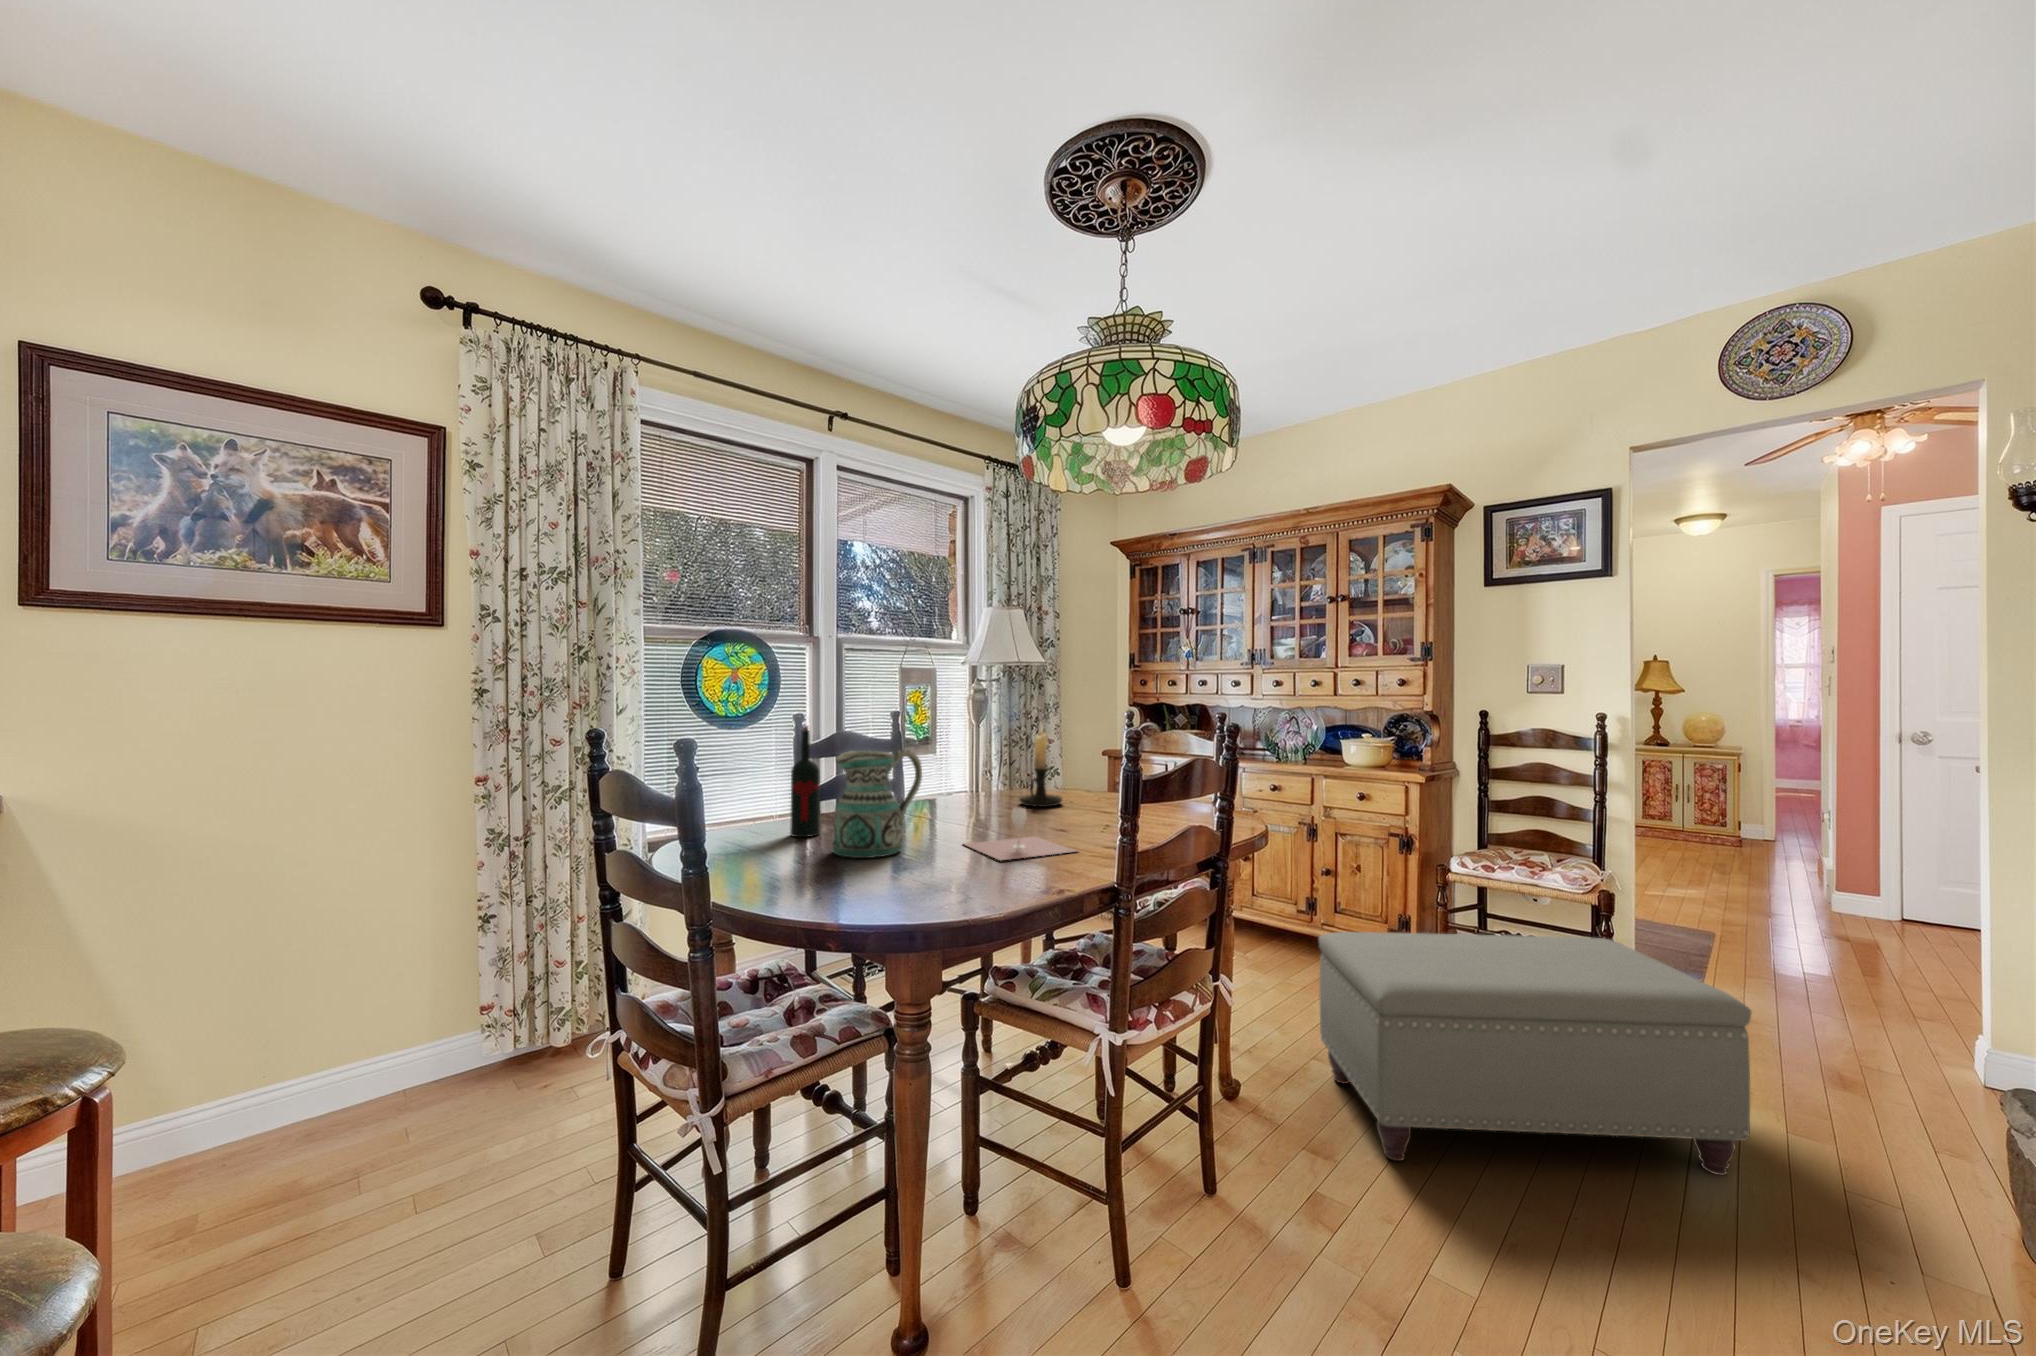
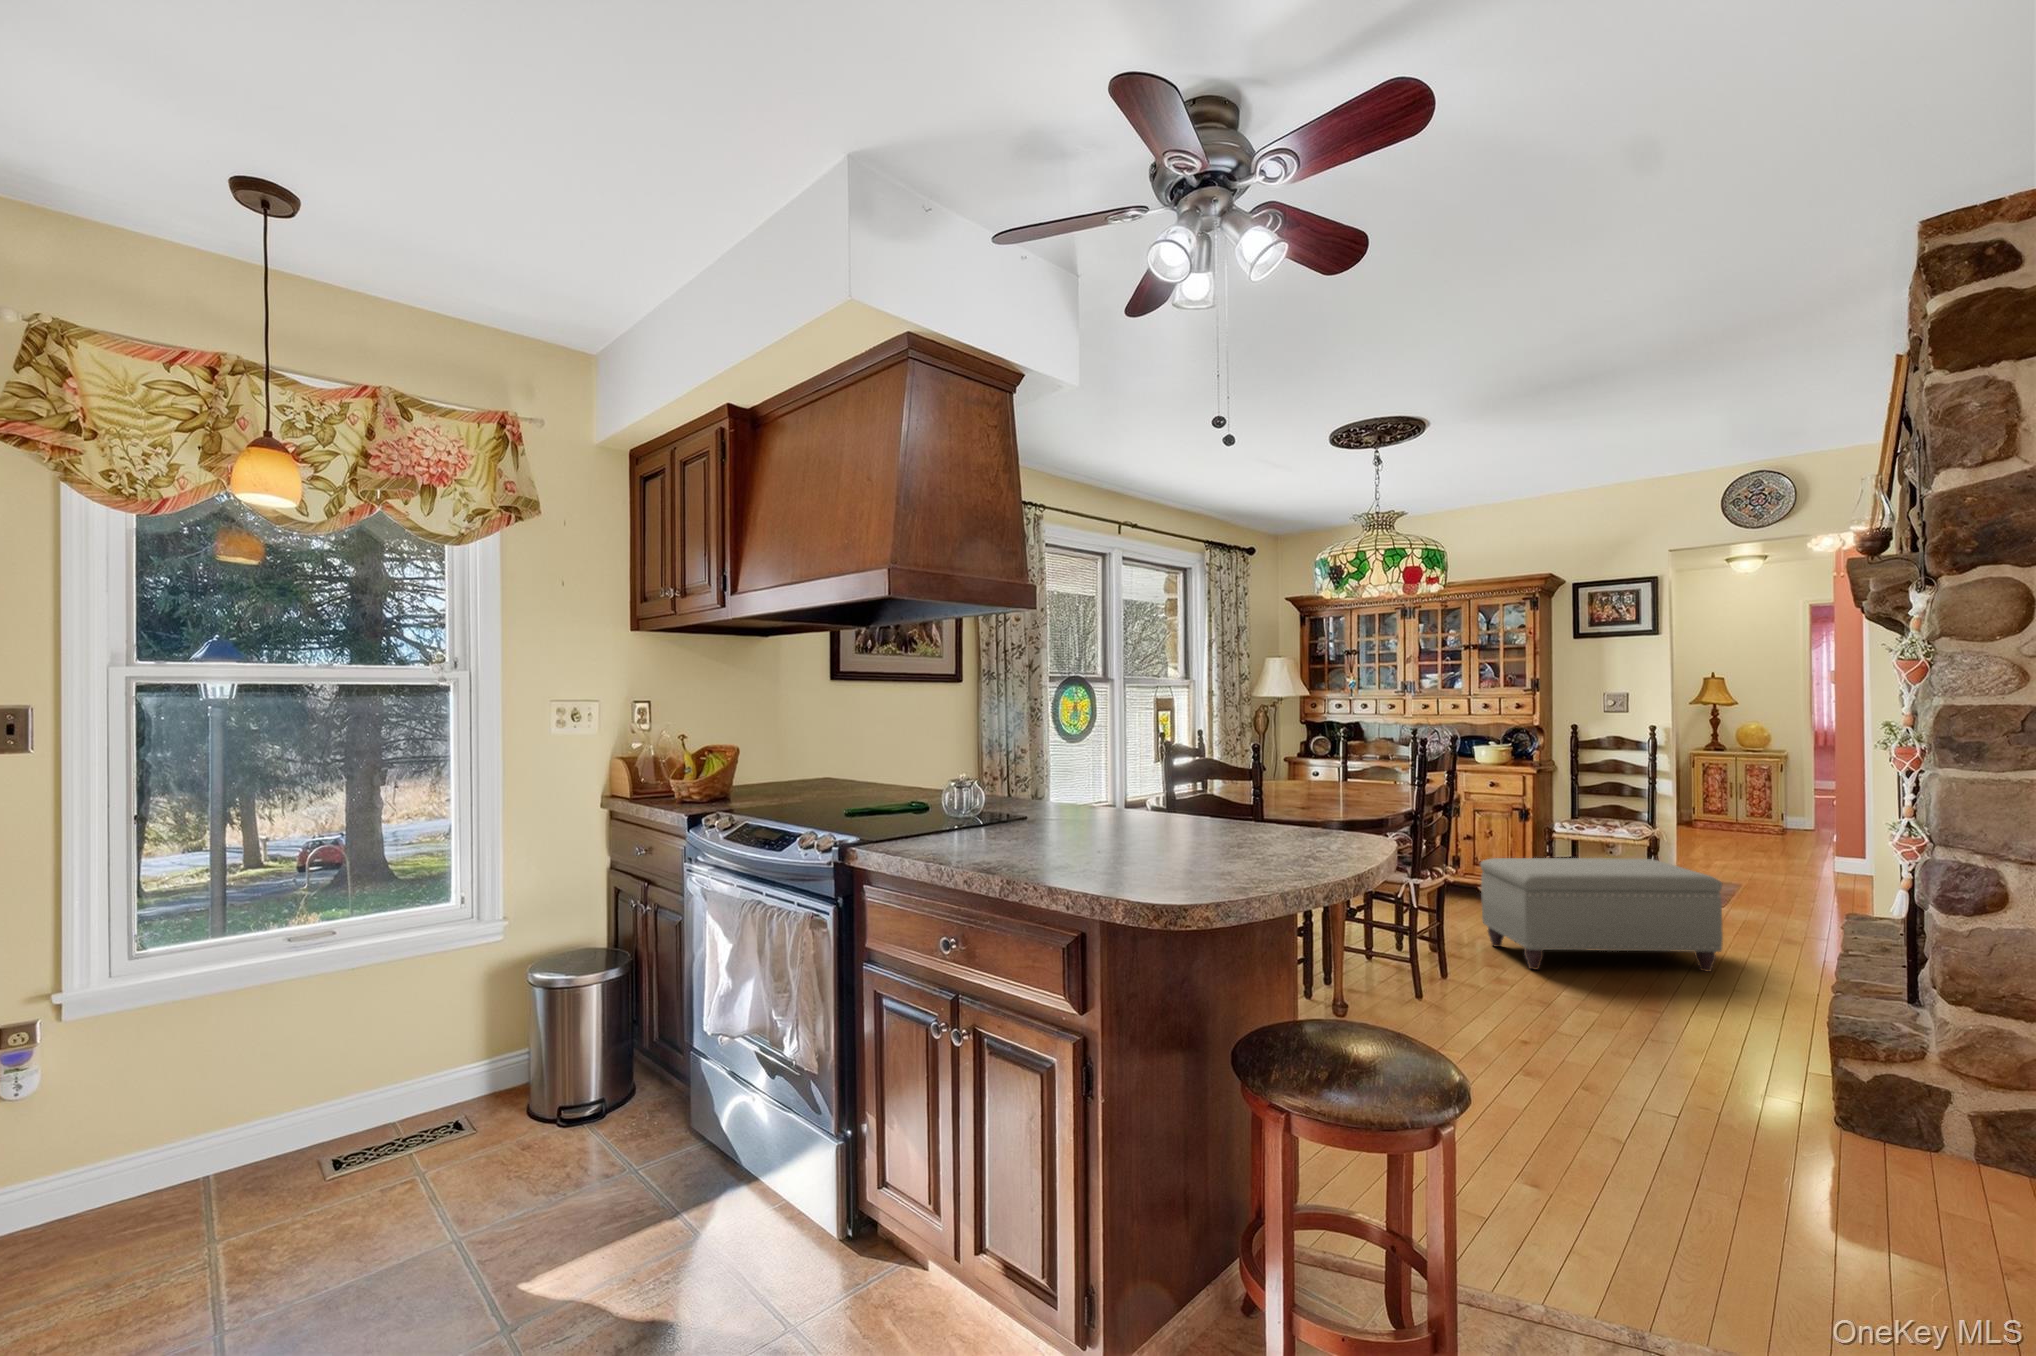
candle holder: present [1020,724,1062,807] -> none [1288,735,1317,787]
wine bottle: present [790,726,820,837] -> none [1190,739,1207,801]
ceramic pitcher: present [832,749,922,858] -> none [1234,751,1275,807]
wine glass: present [965,808,1076,861] -> none [1296,781,1366,807]

